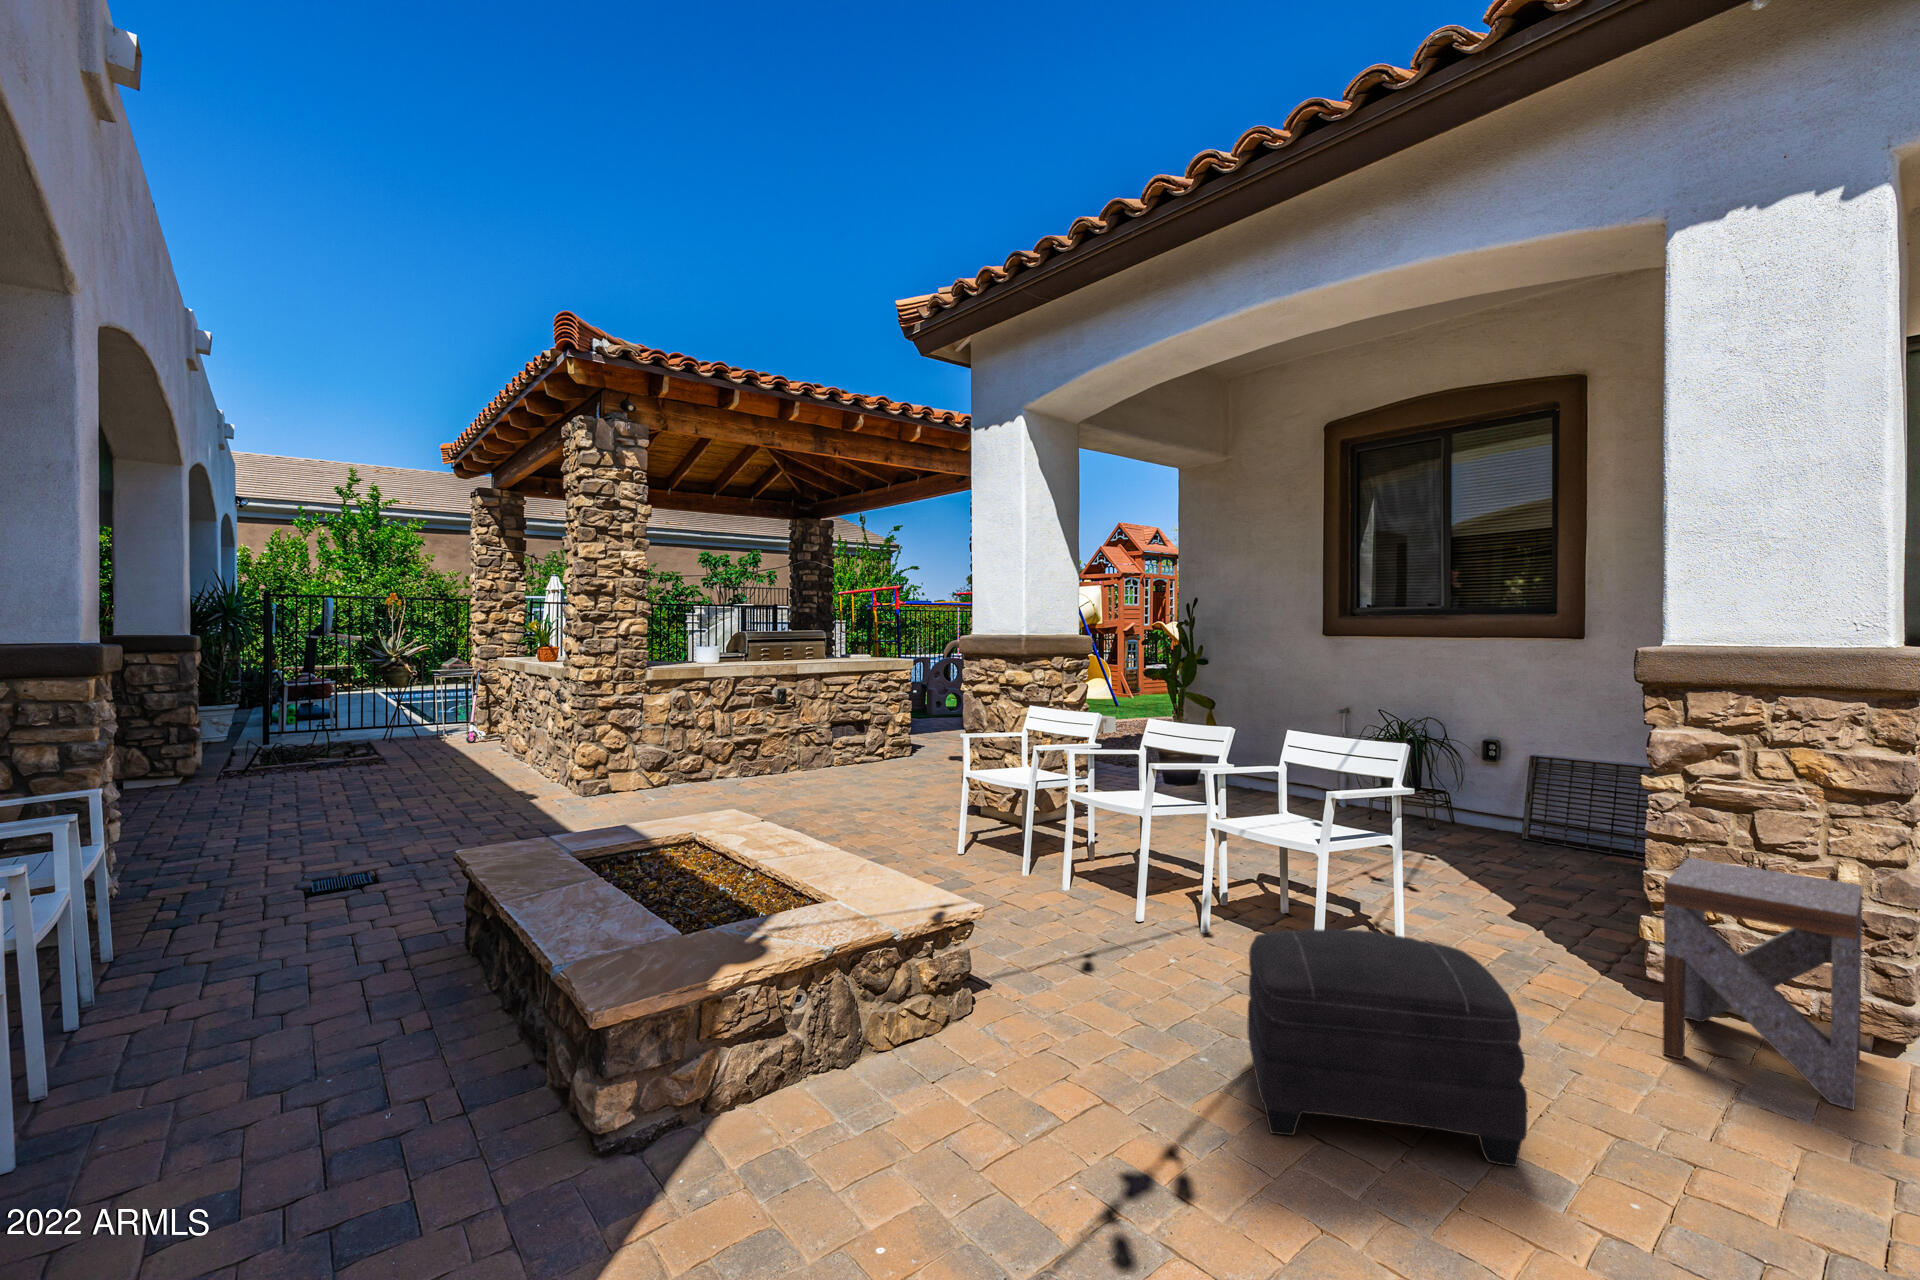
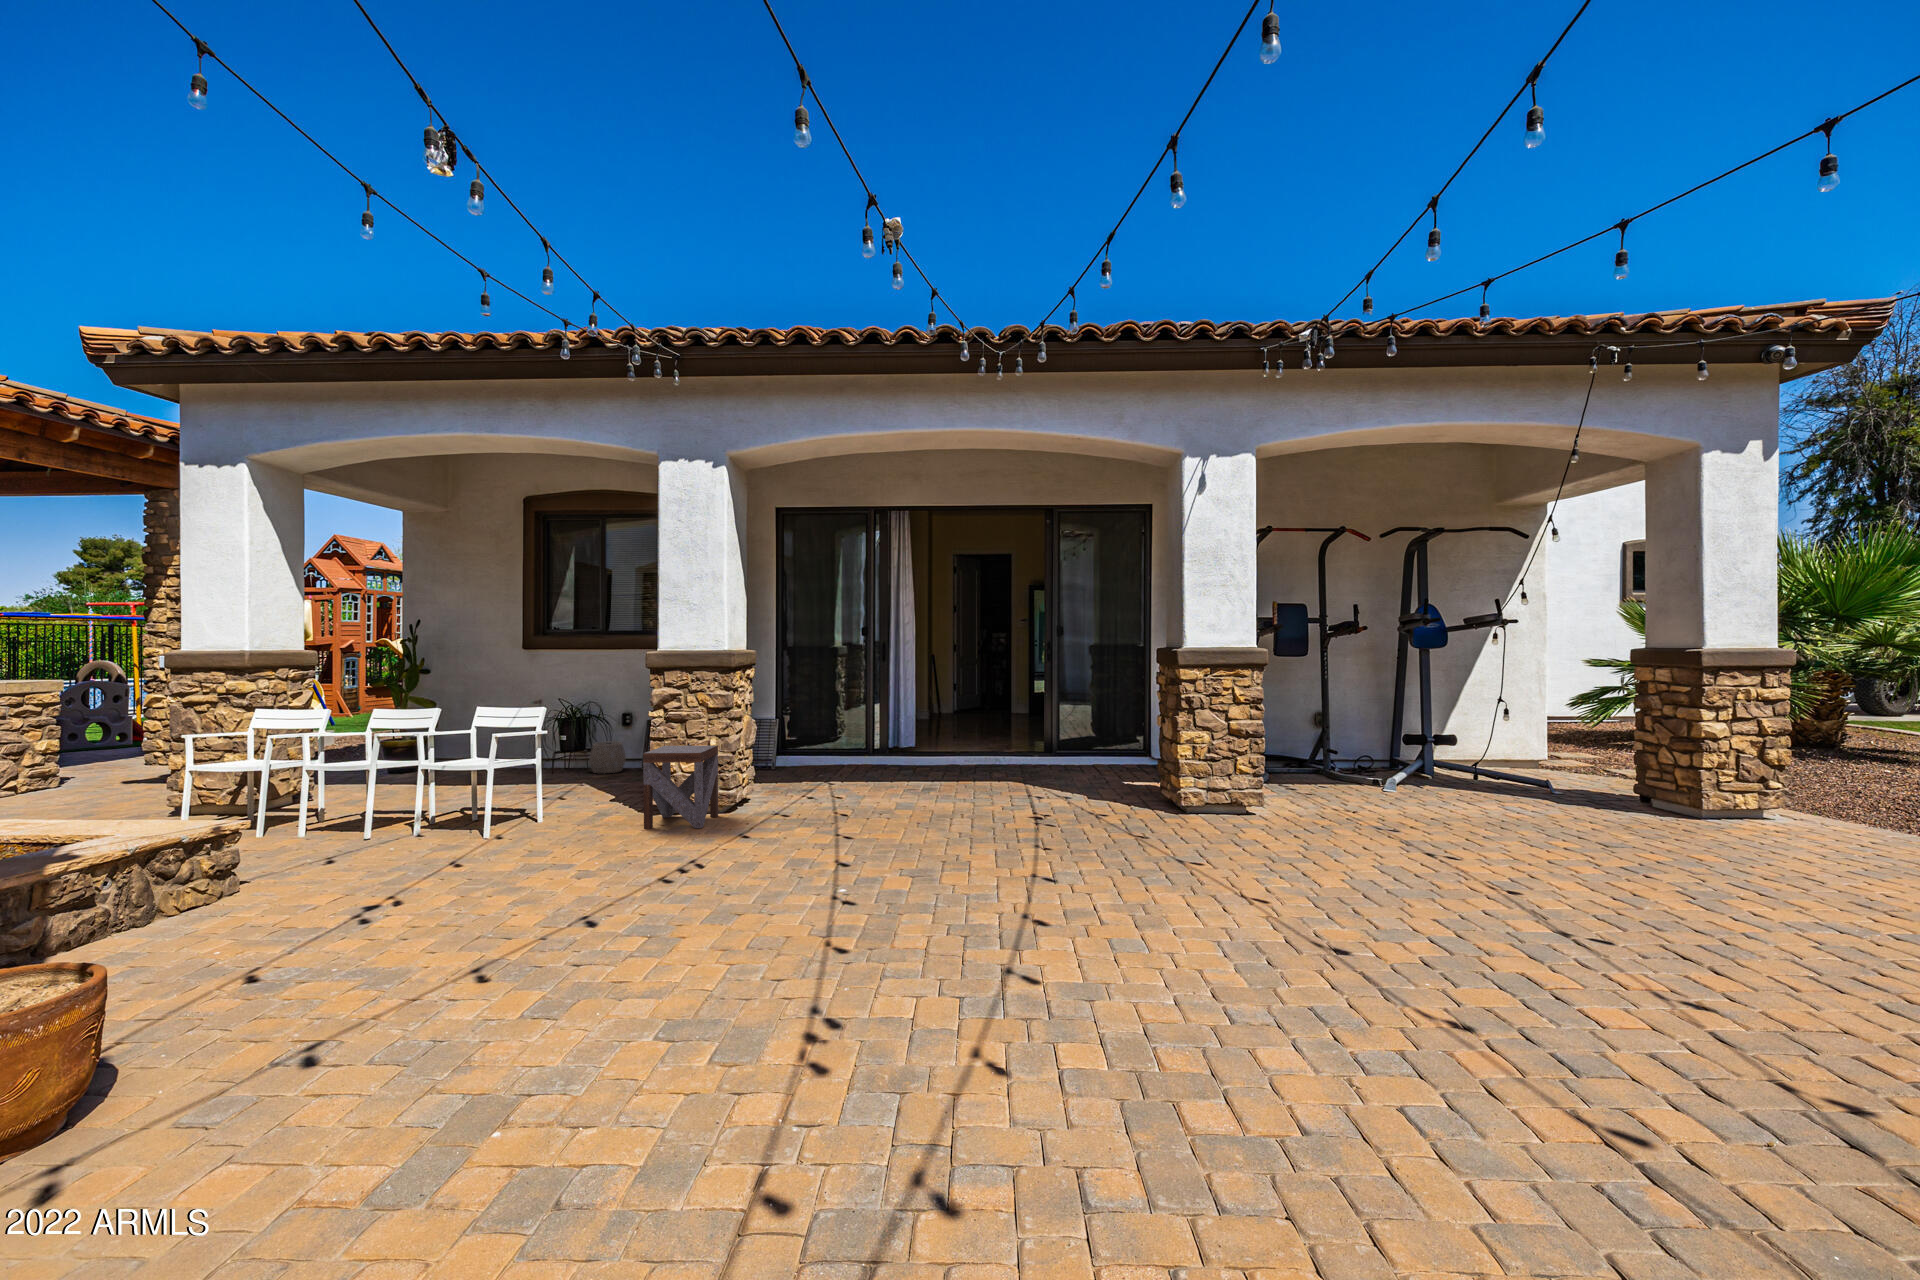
woven basket: none [1436,786,1500,842] -> present [590,741,626,773]
ottoman: present [1247,929,1527,1166] -> none [436,788,563,883]

